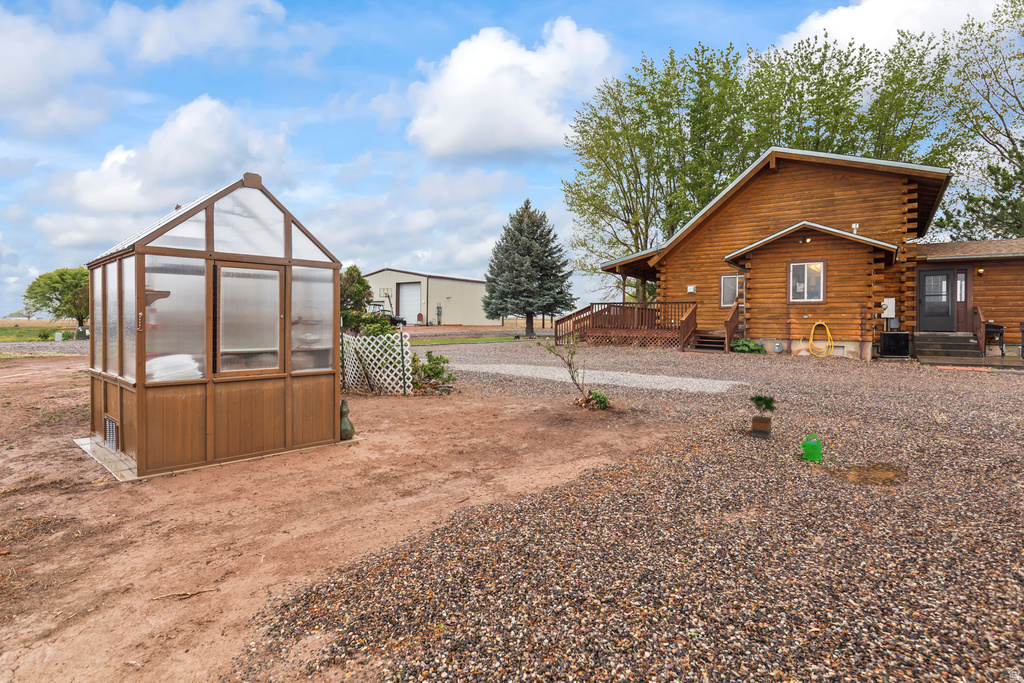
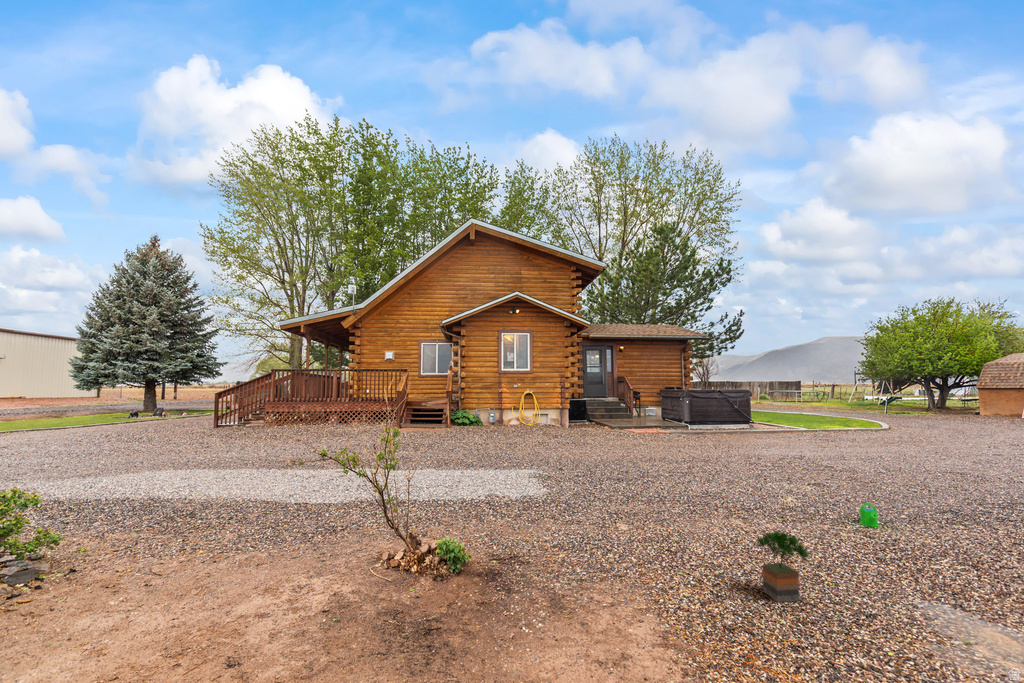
watering can: present [800,434,823,461] -> present [860,502,879,527]

